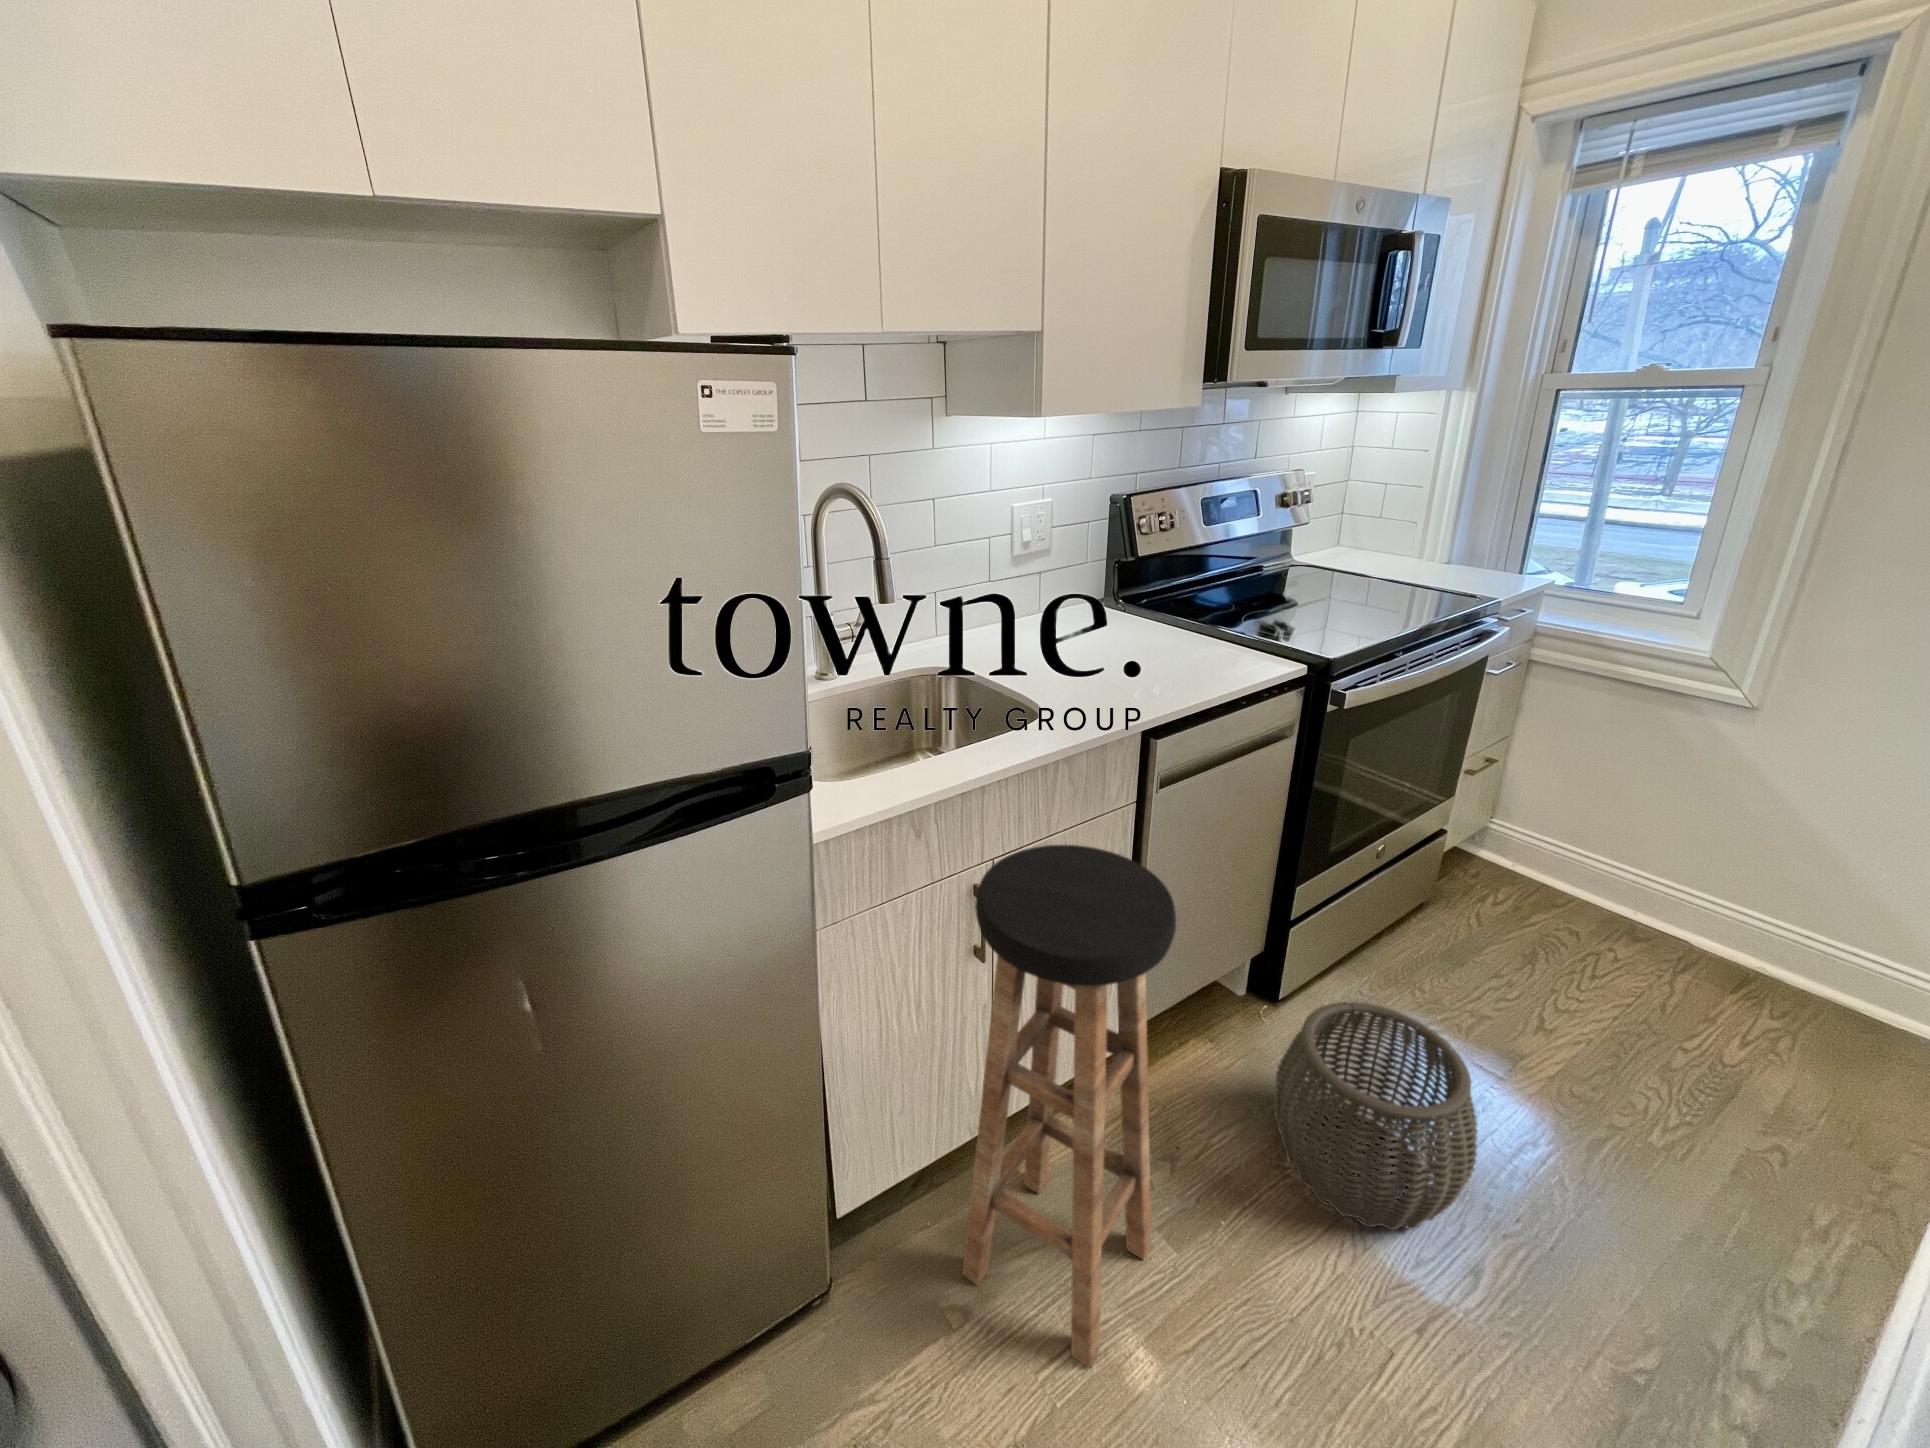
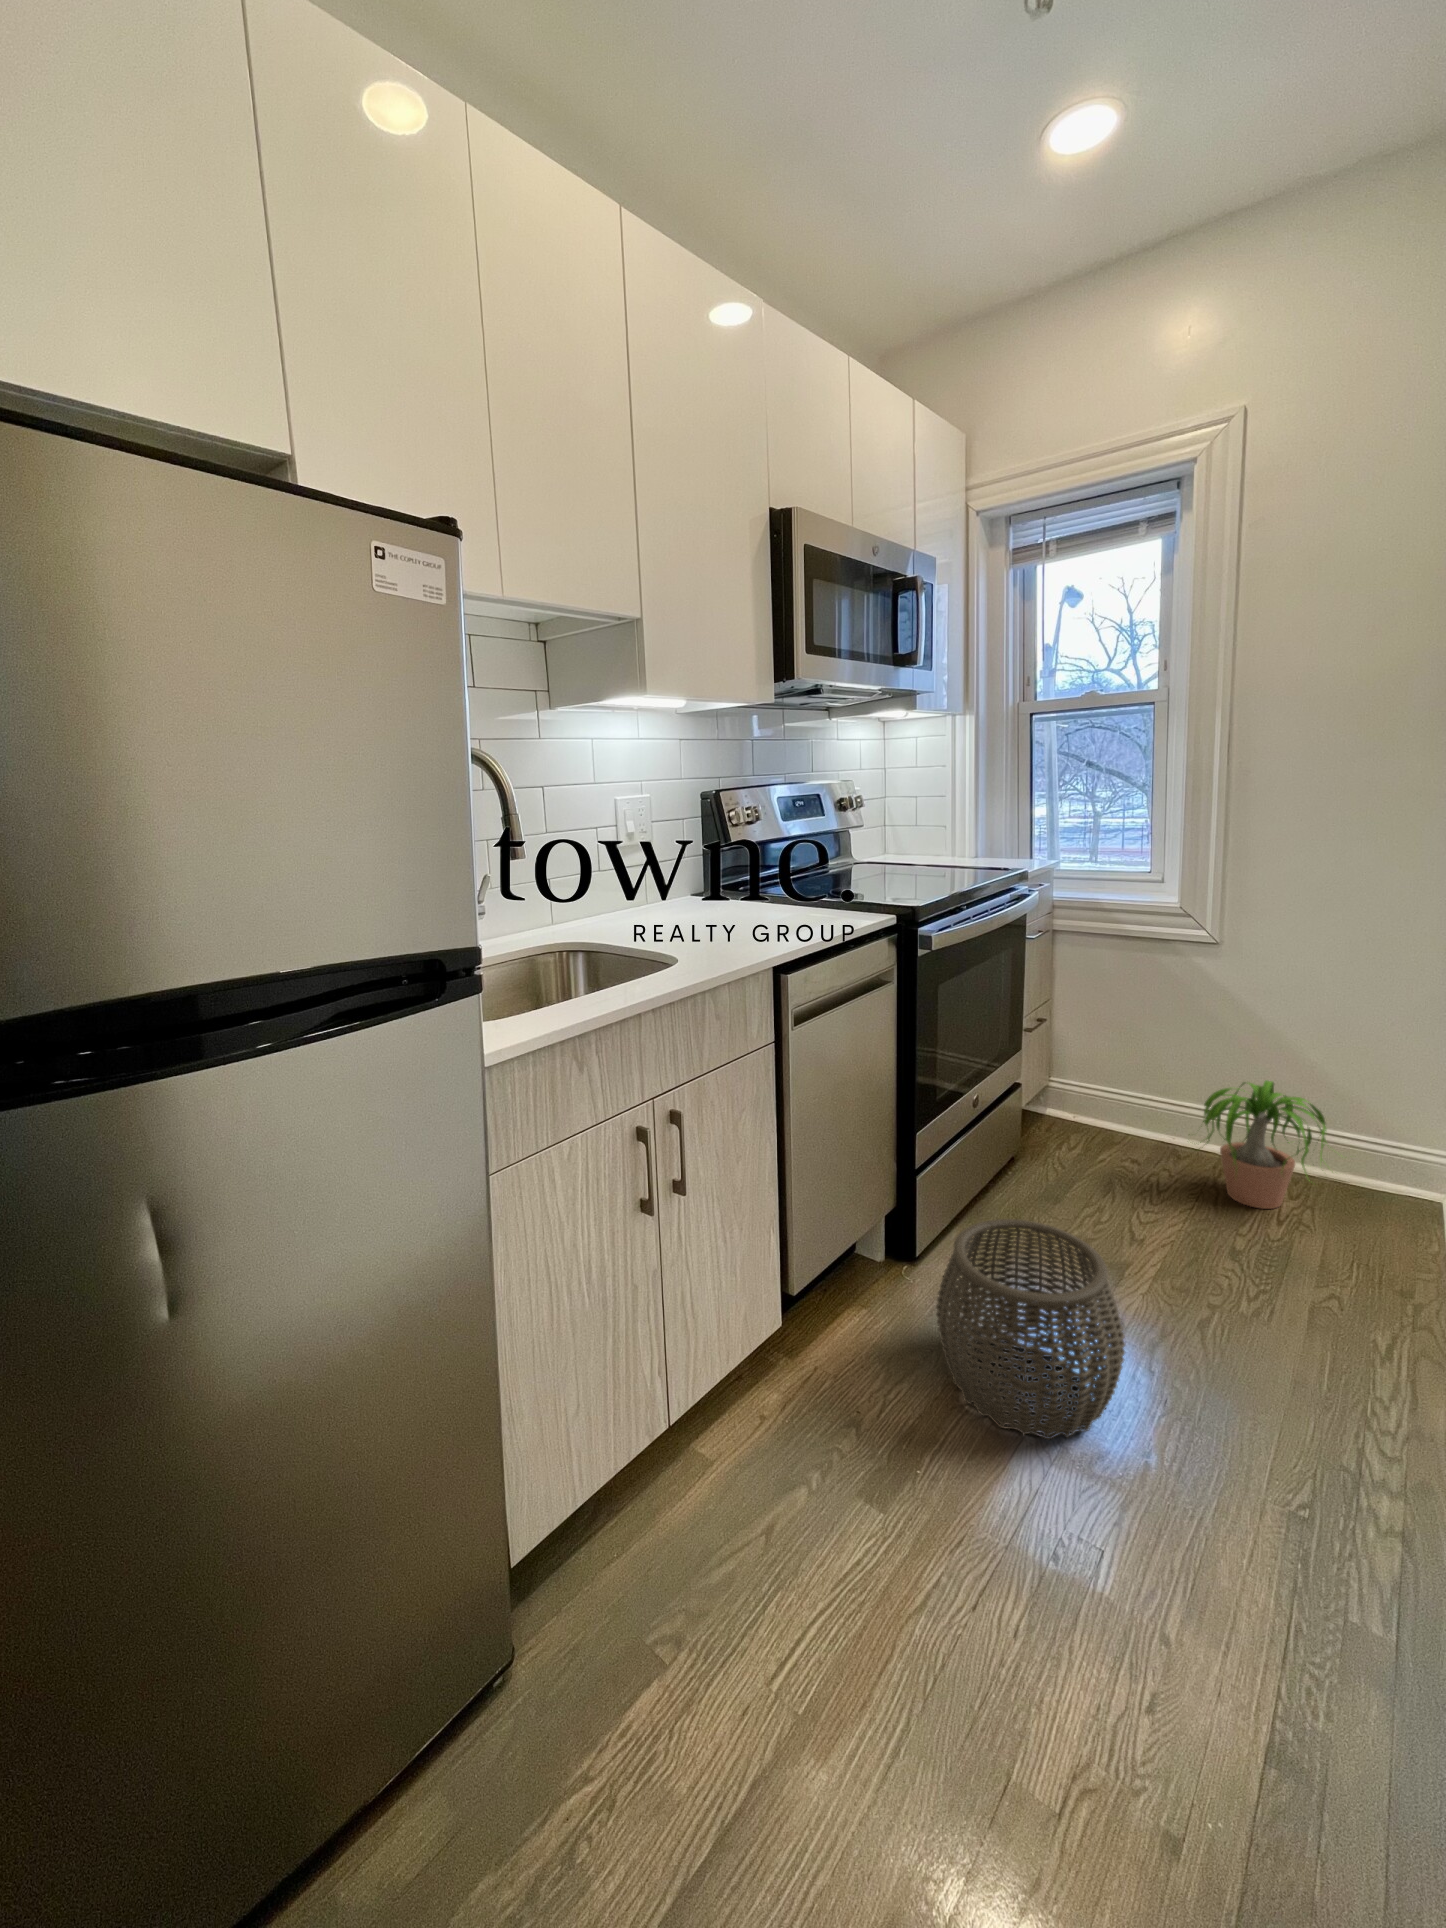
bar stool: present [962,845,1176,1367] -> none [652,1063,857,1658]
potted plant: none [1636,879,1878,1026] -> present [1200,1080,1327,1209]

